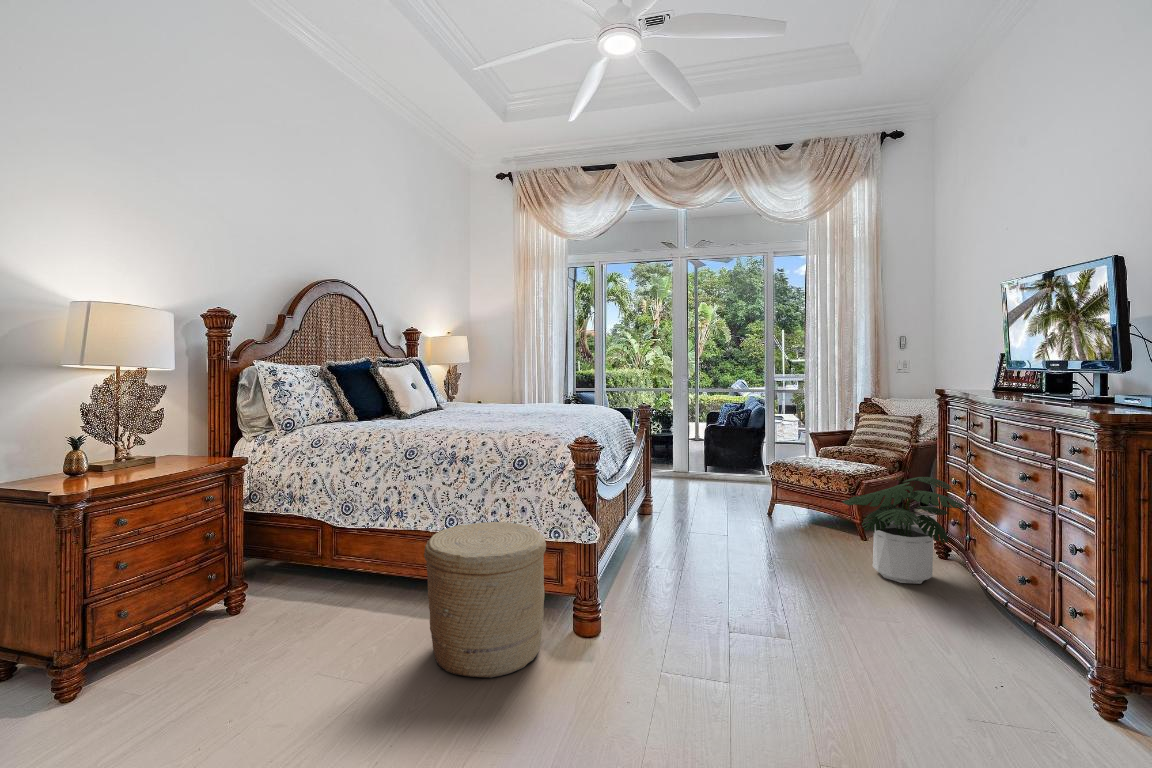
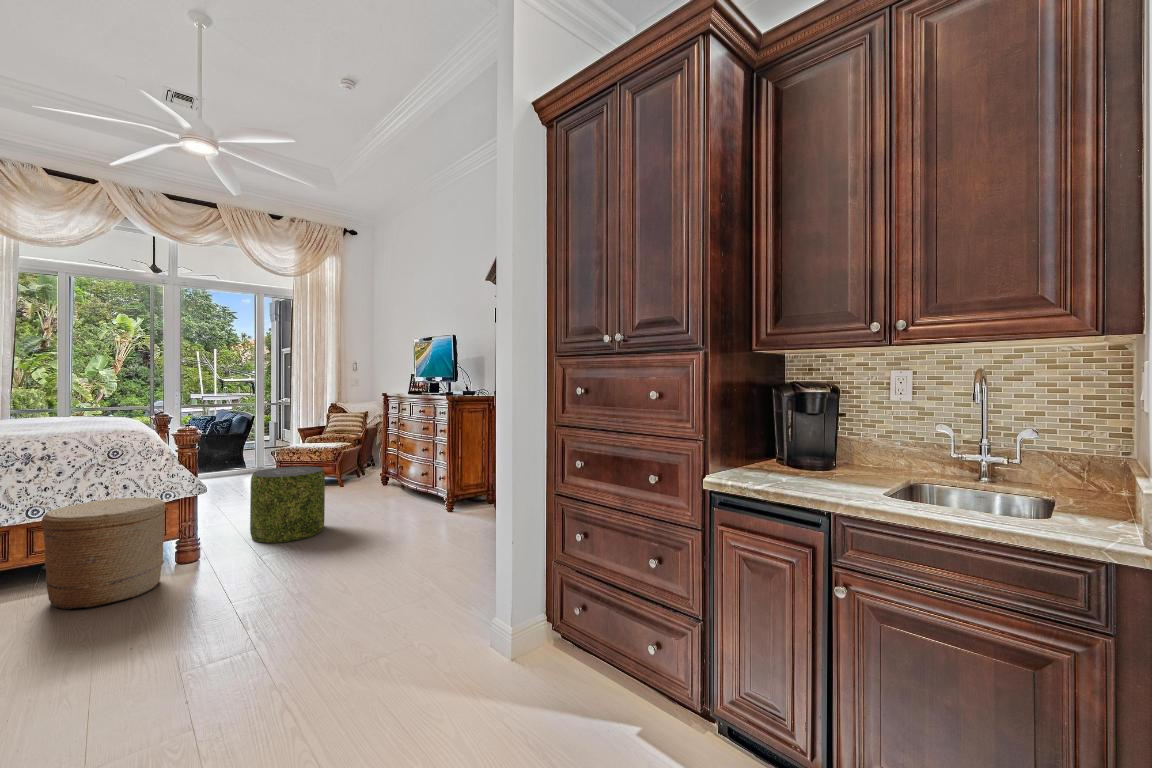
potted plant: present [842,477,964,584] -> none [335,441,400,499]
pouf: none [681,507,794,648] -> present [250,466,325,543]

